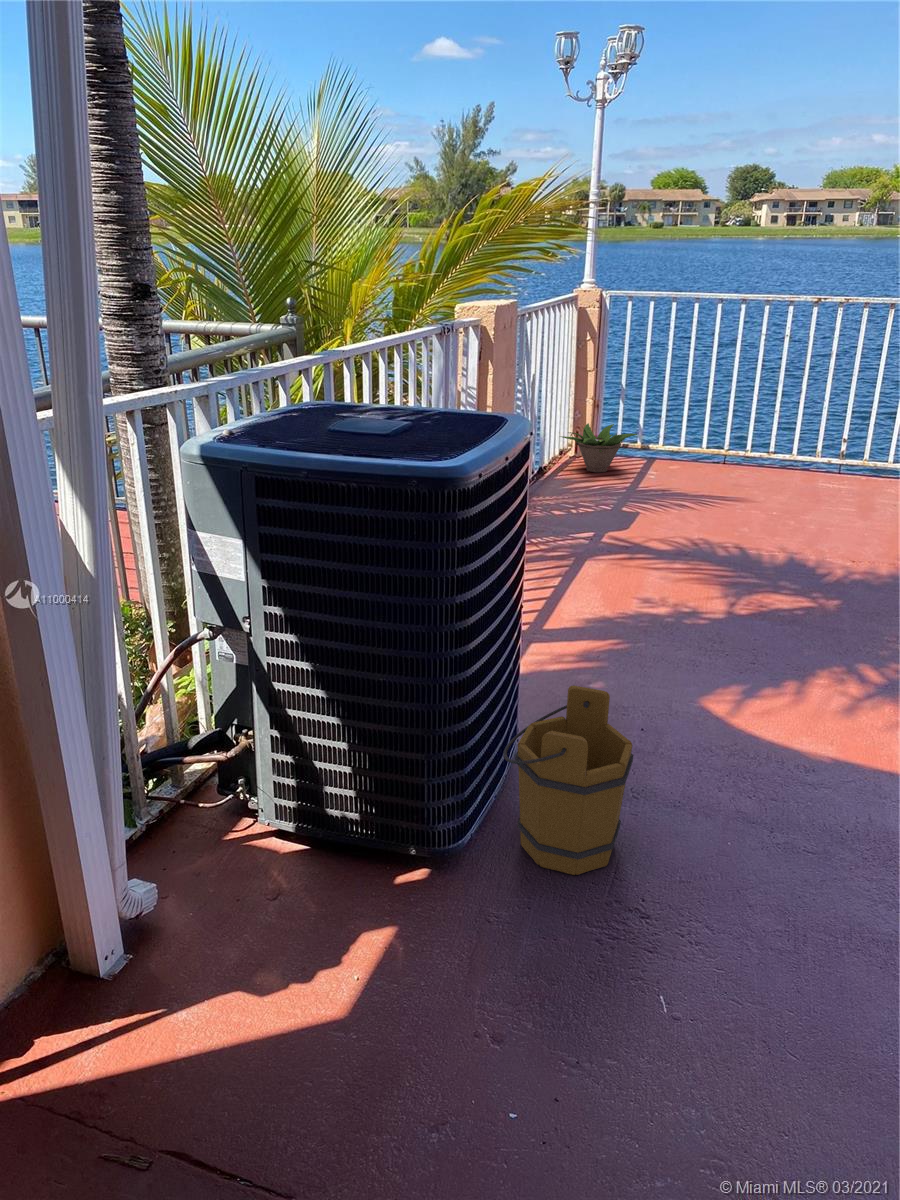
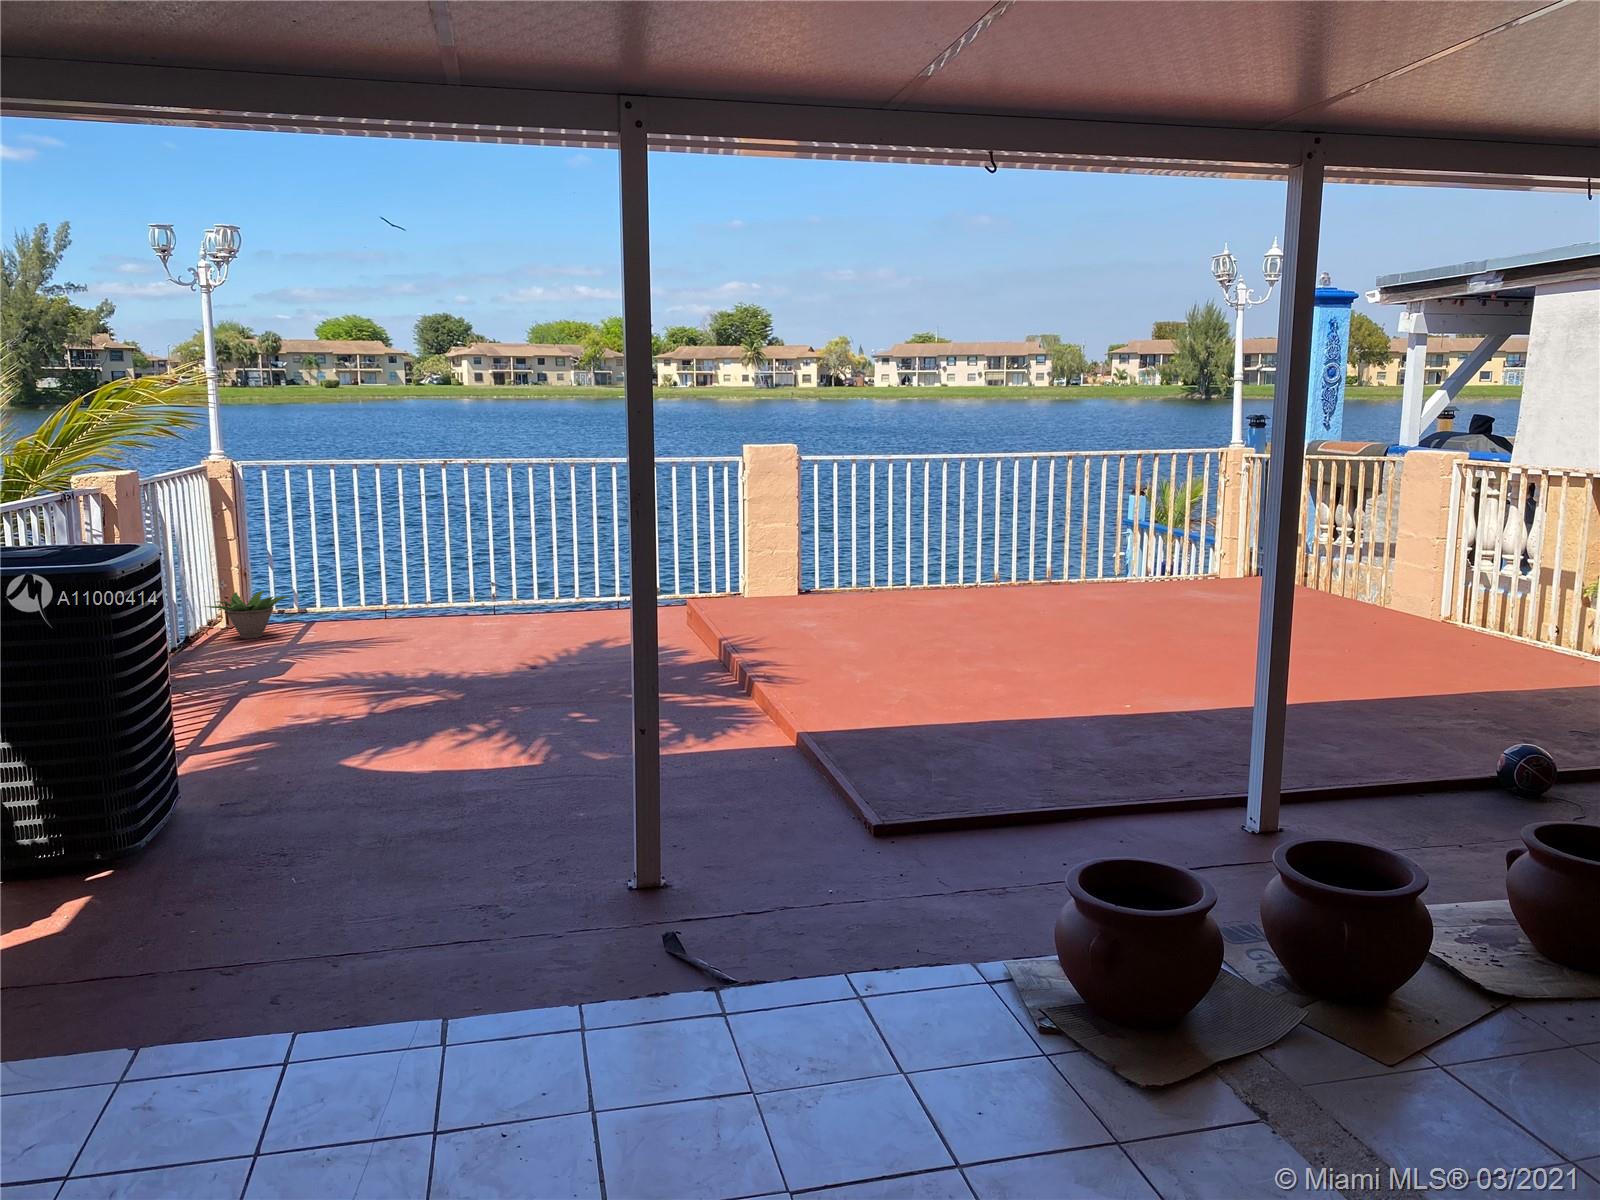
bucket: present [503,686,634,875] -> none [162,716,260,839]

